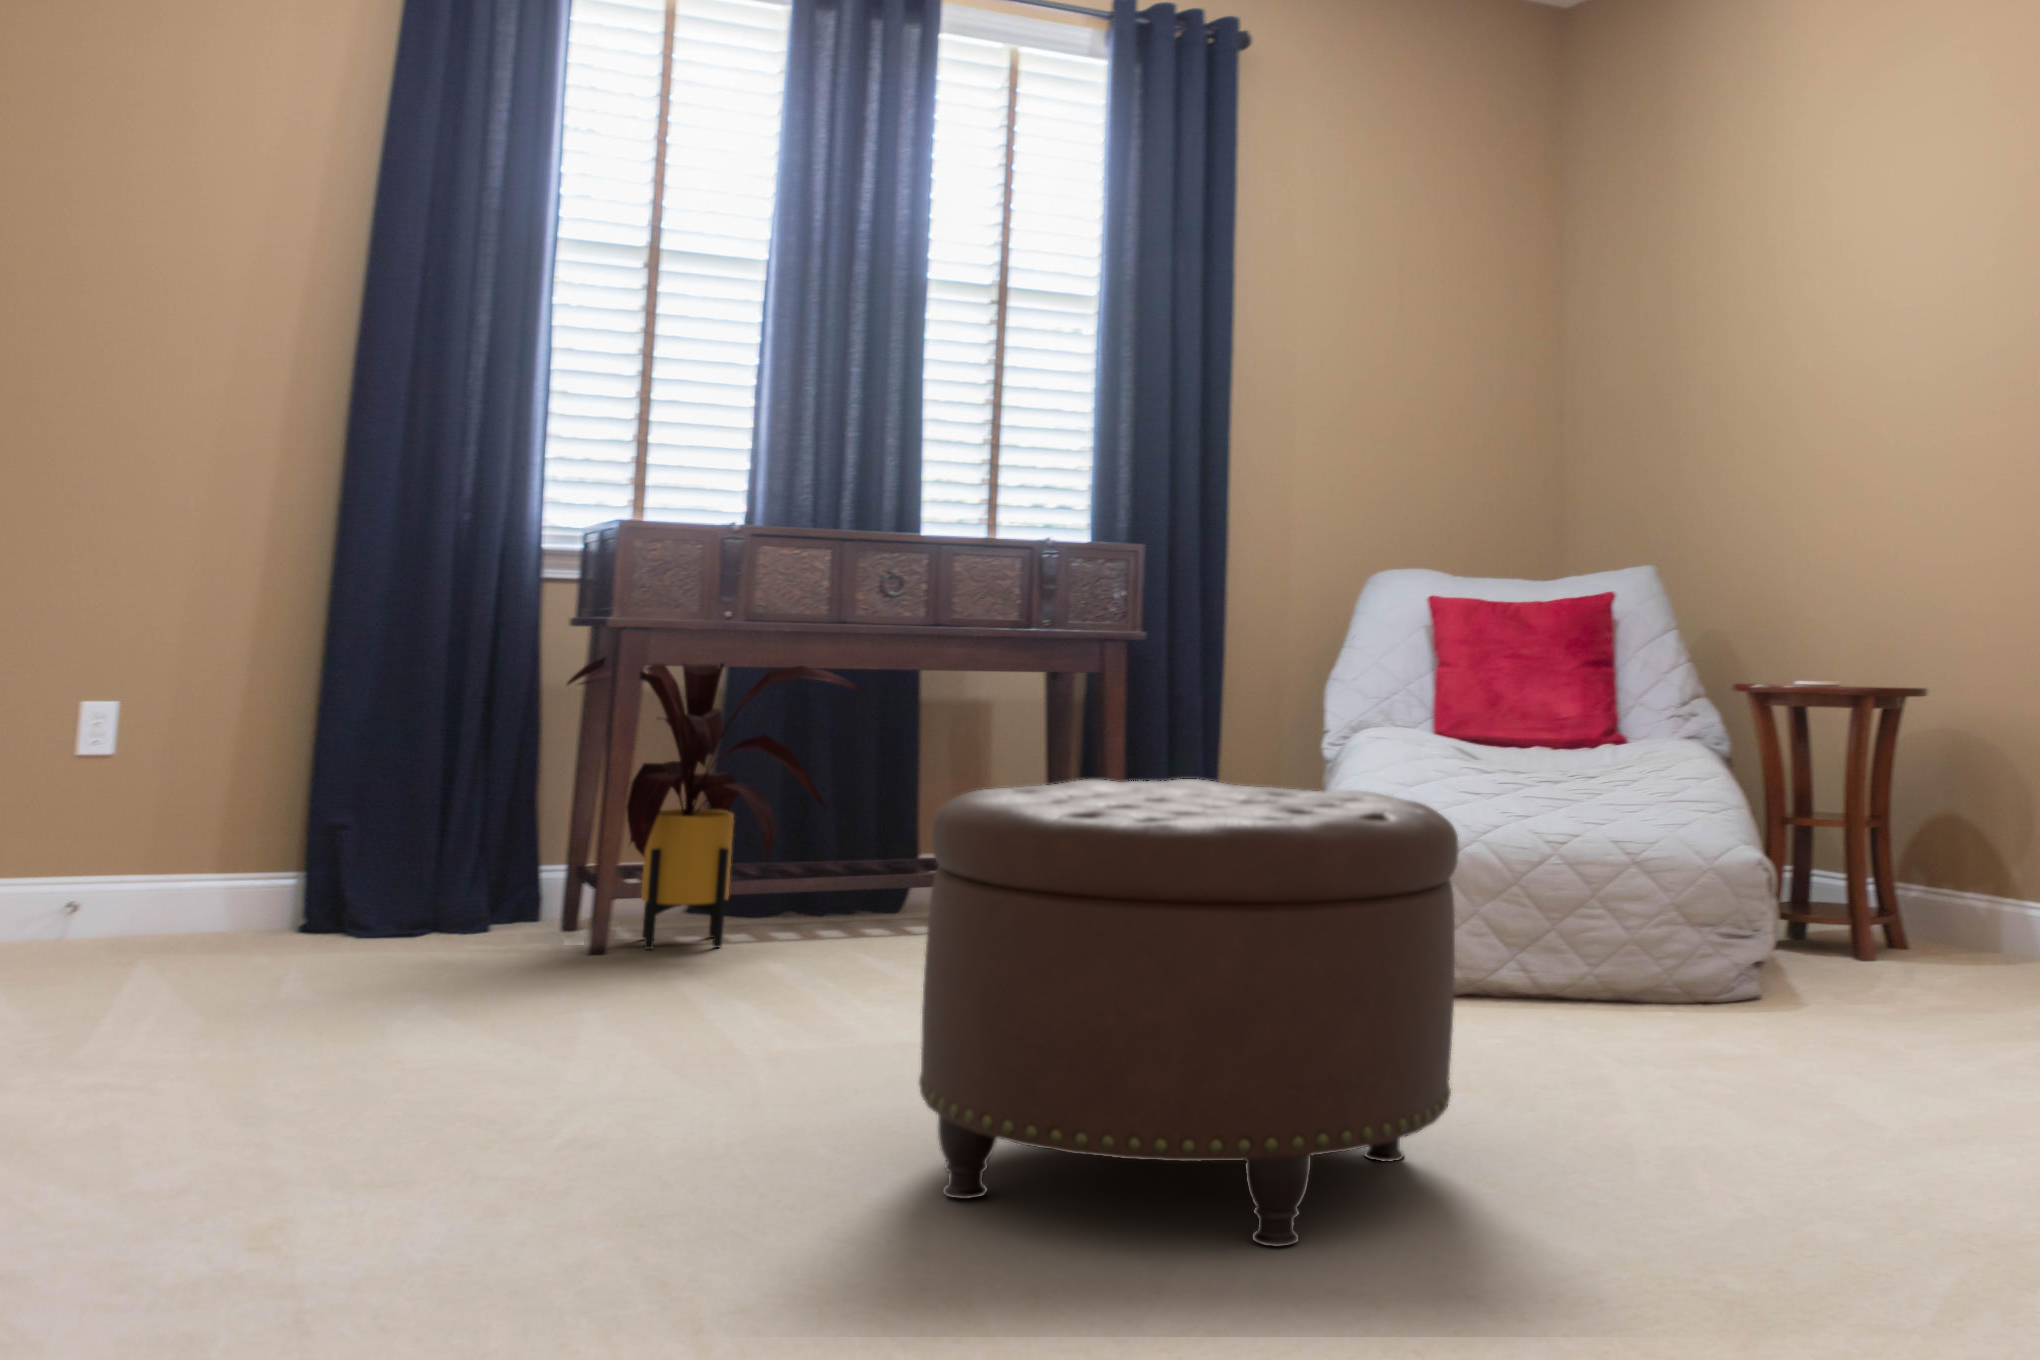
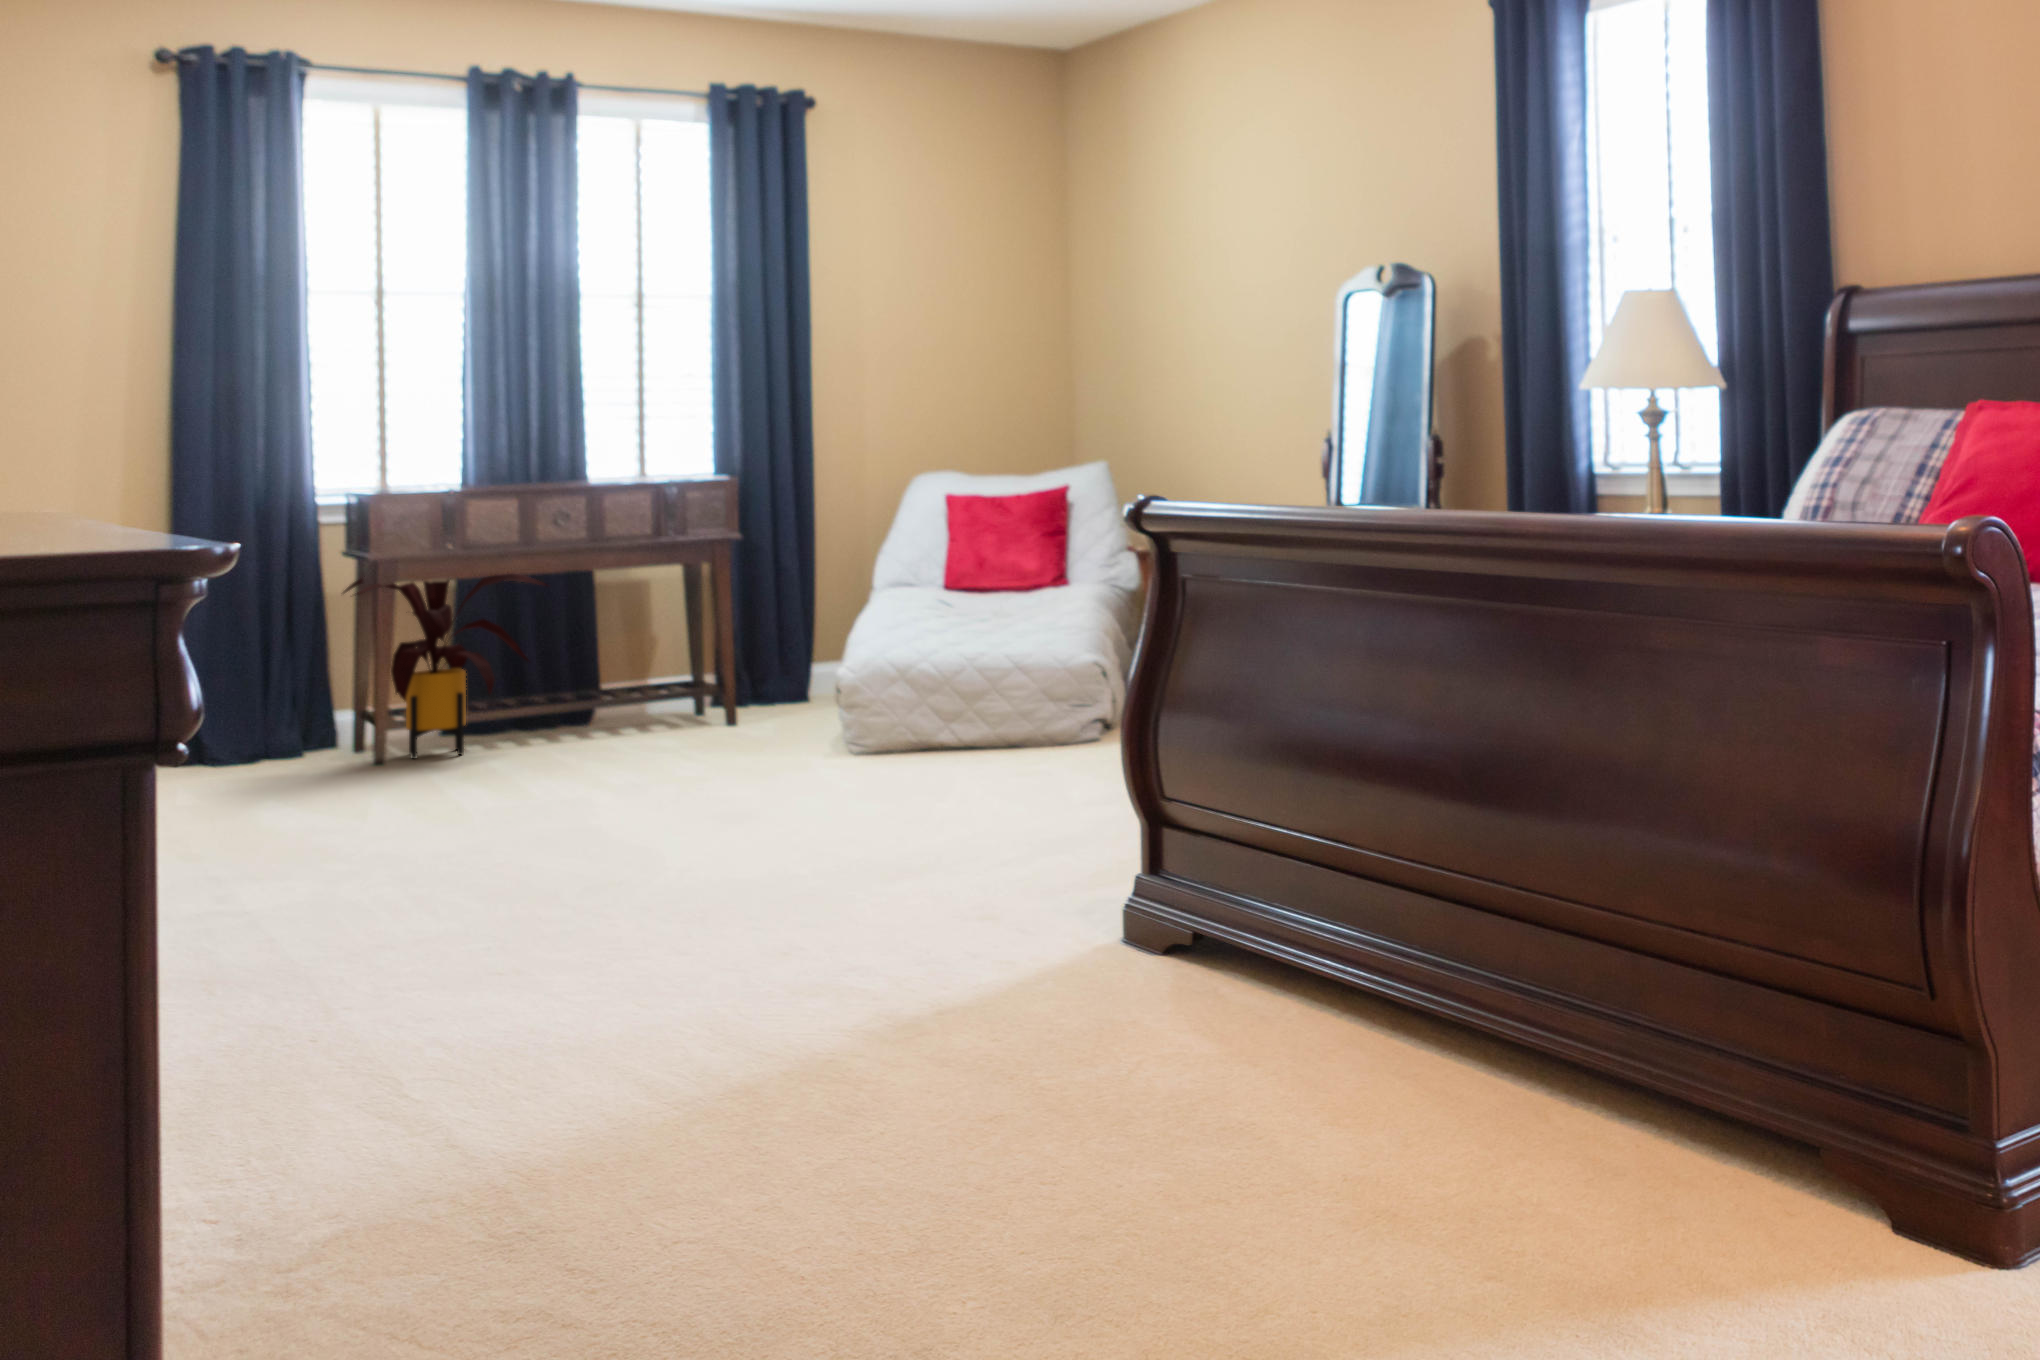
ottoman: present [919,779,1458,1246] -> none [562,633,845,849]

